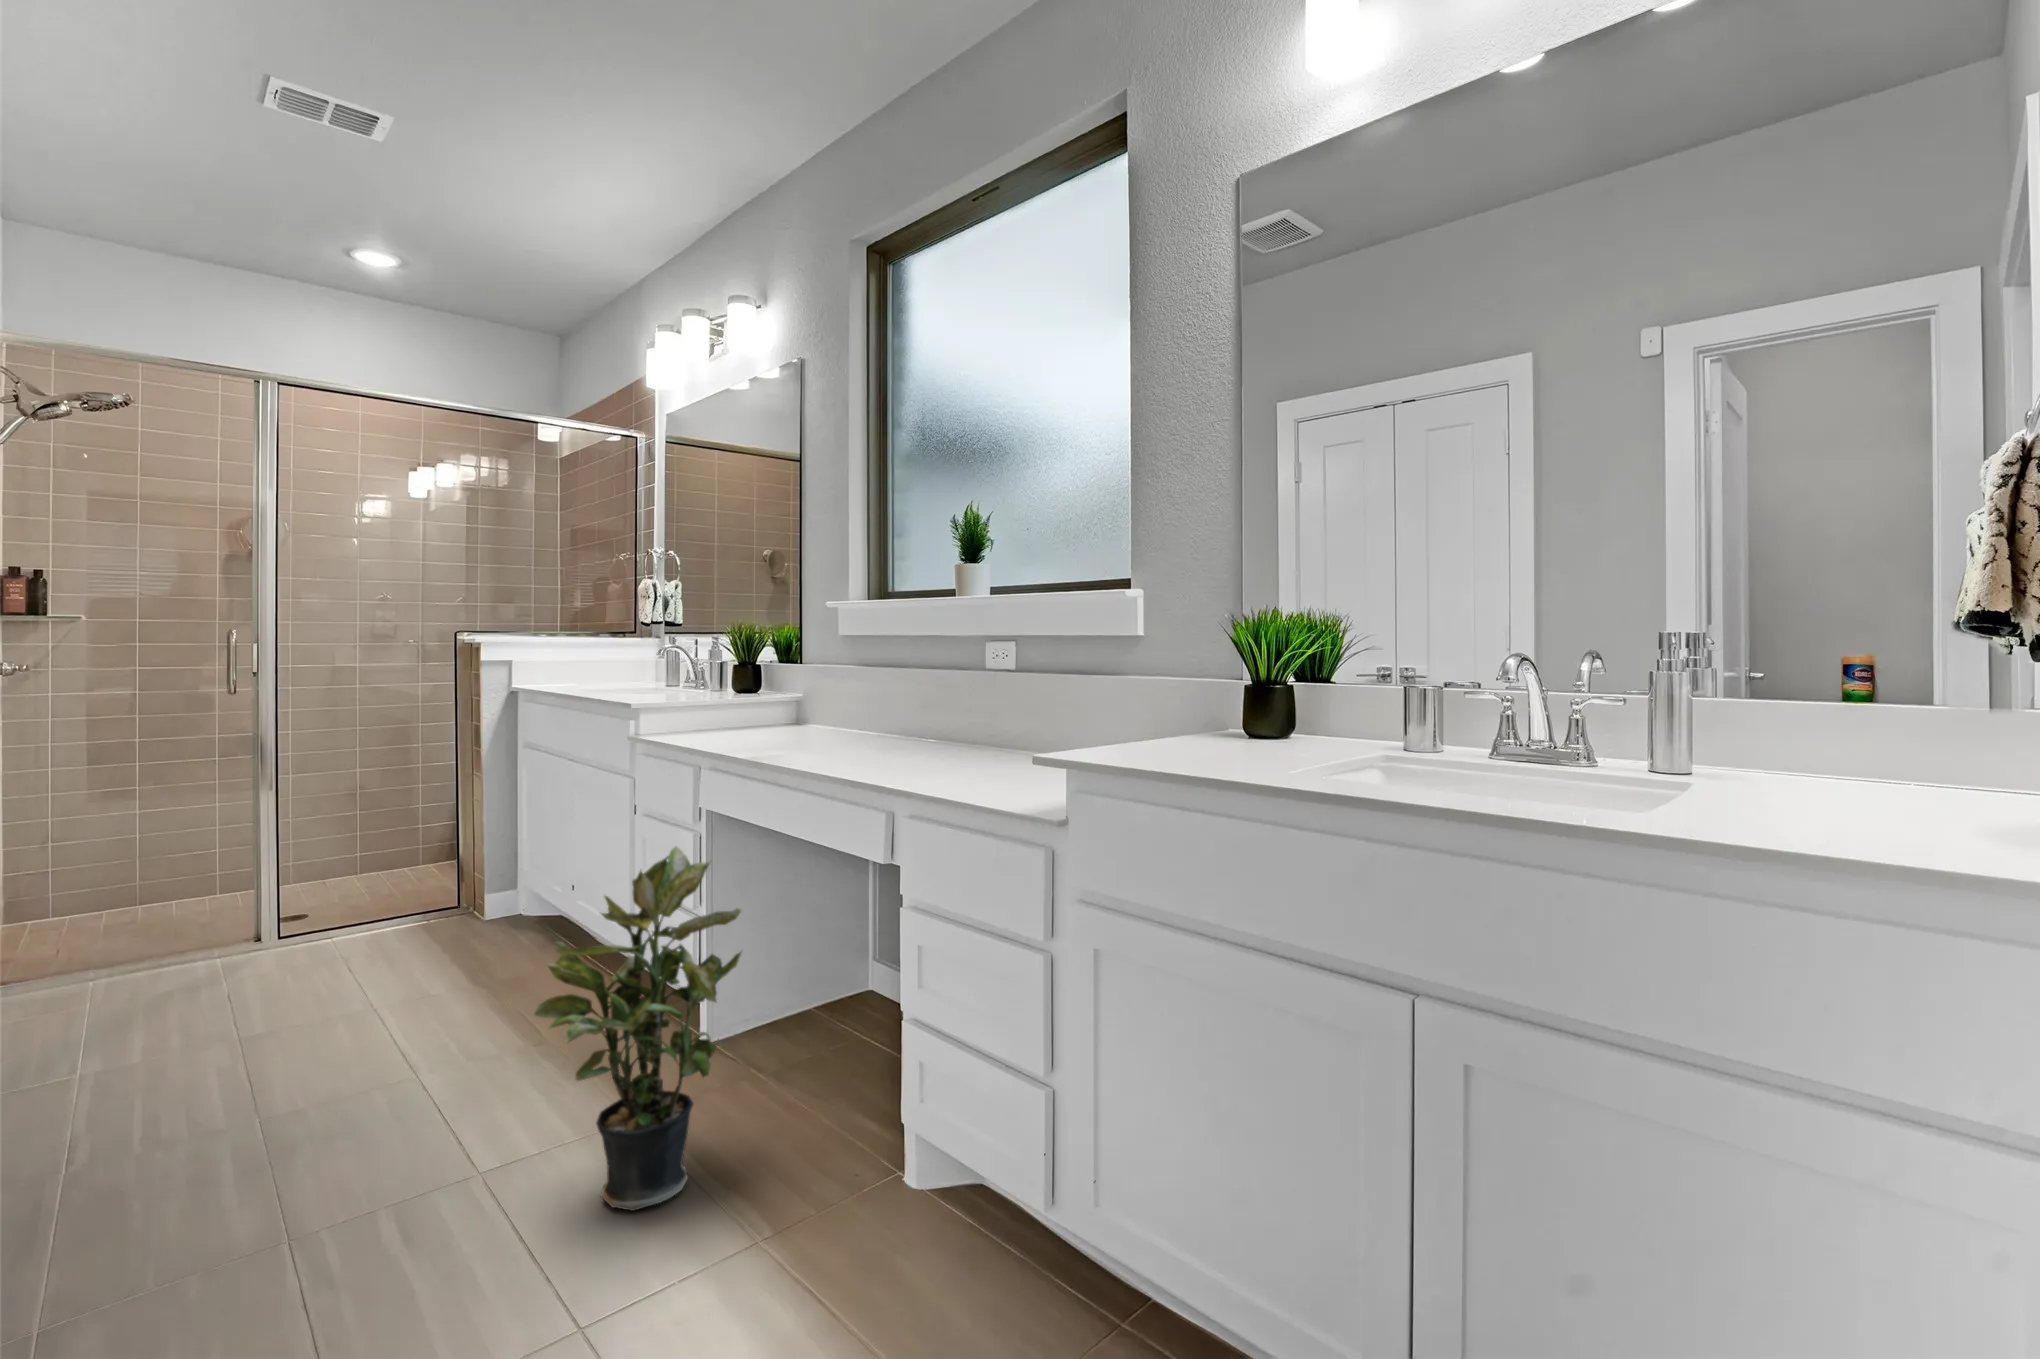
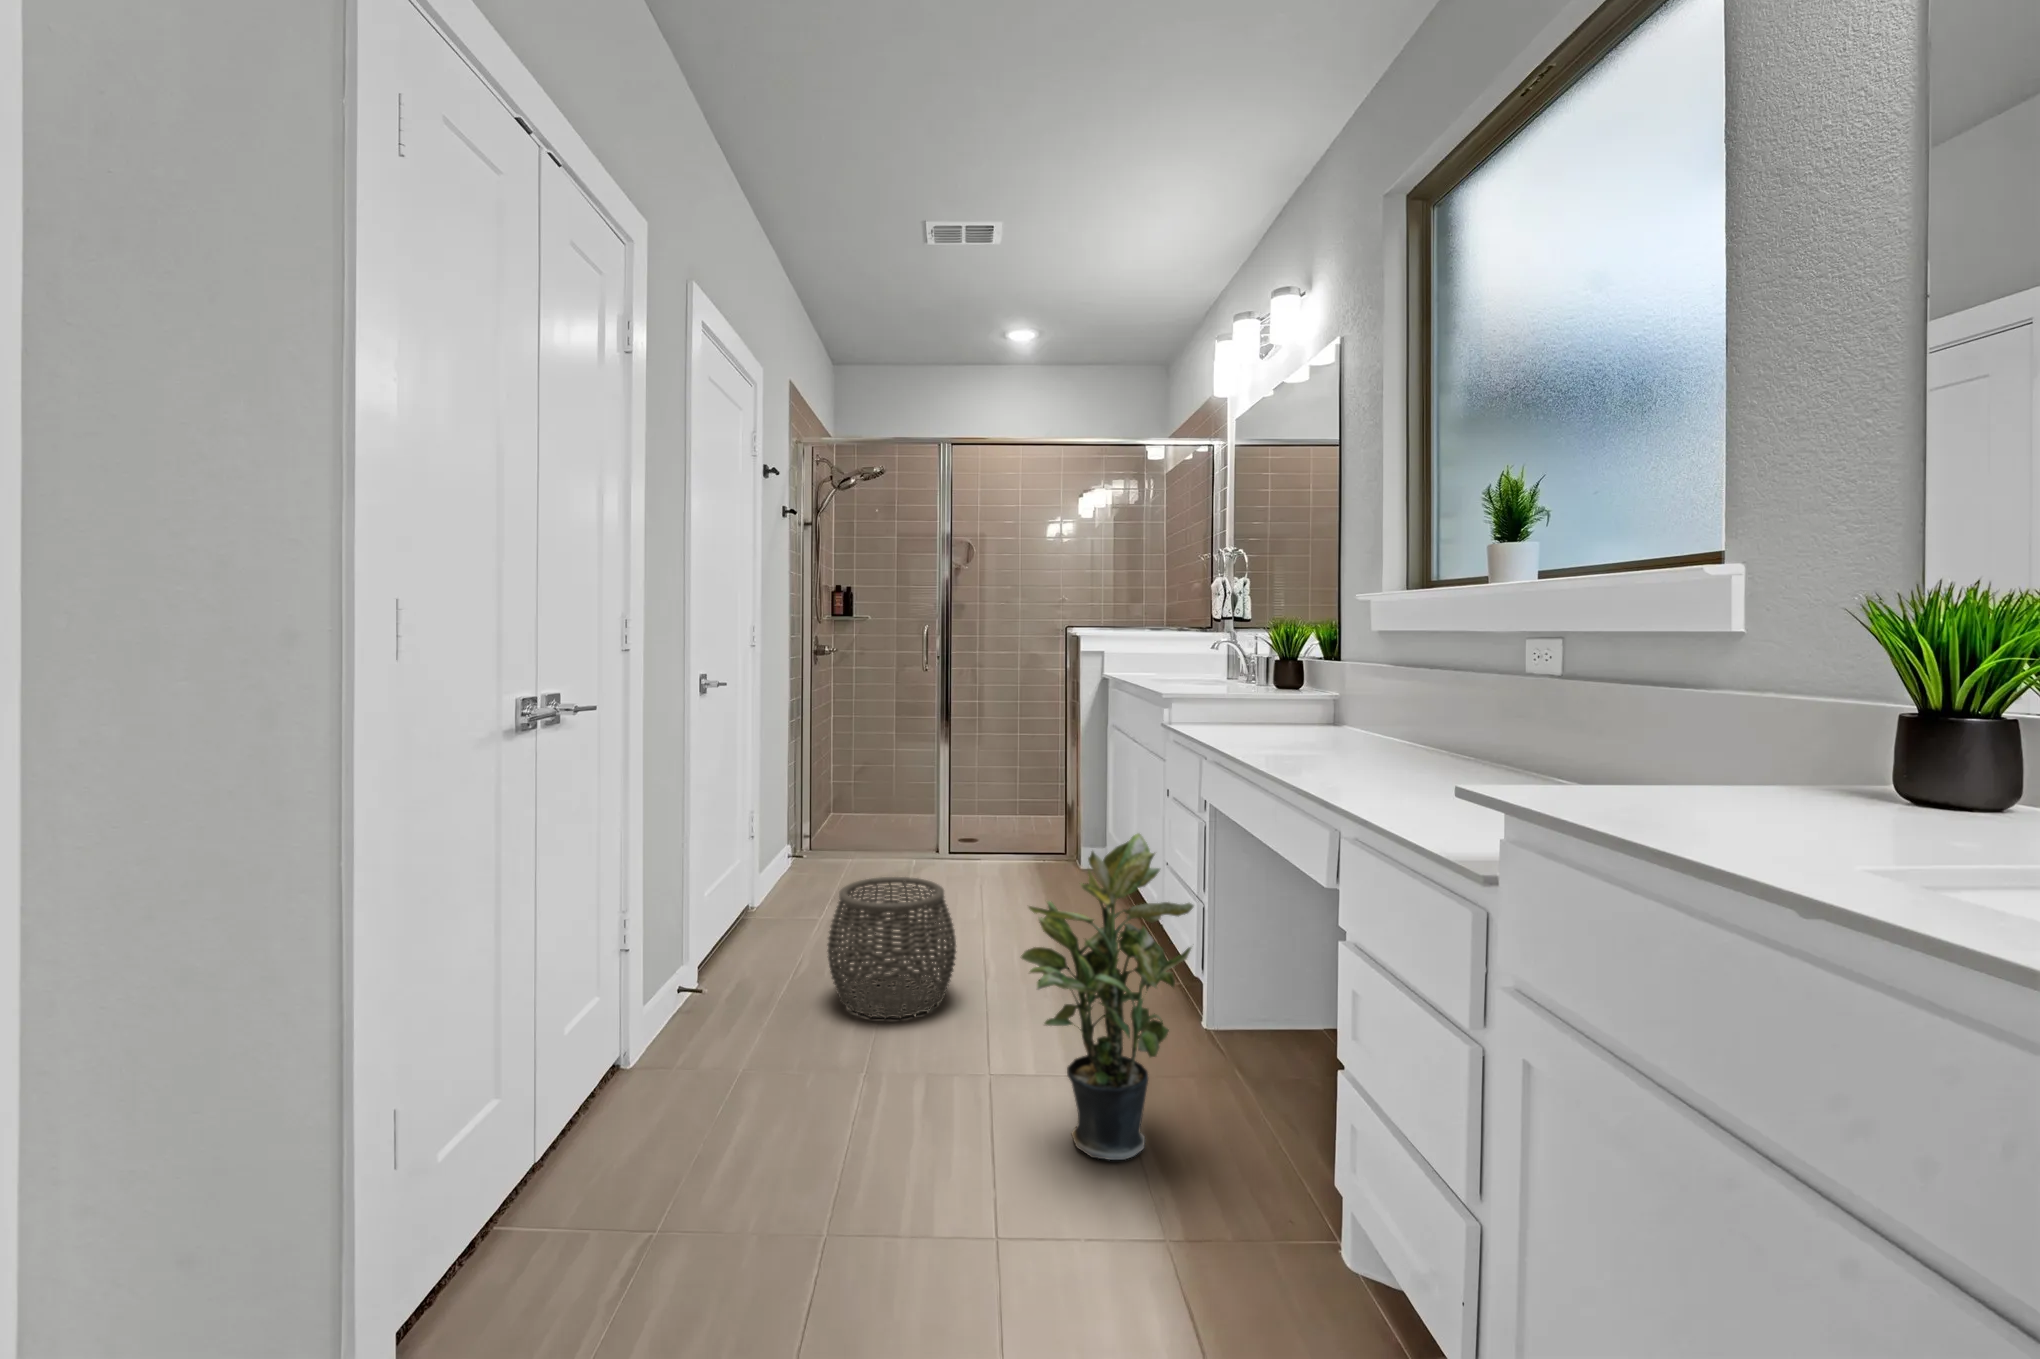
woven basket: none [130,963,369,1176] -> present [827,877,956,1018]

